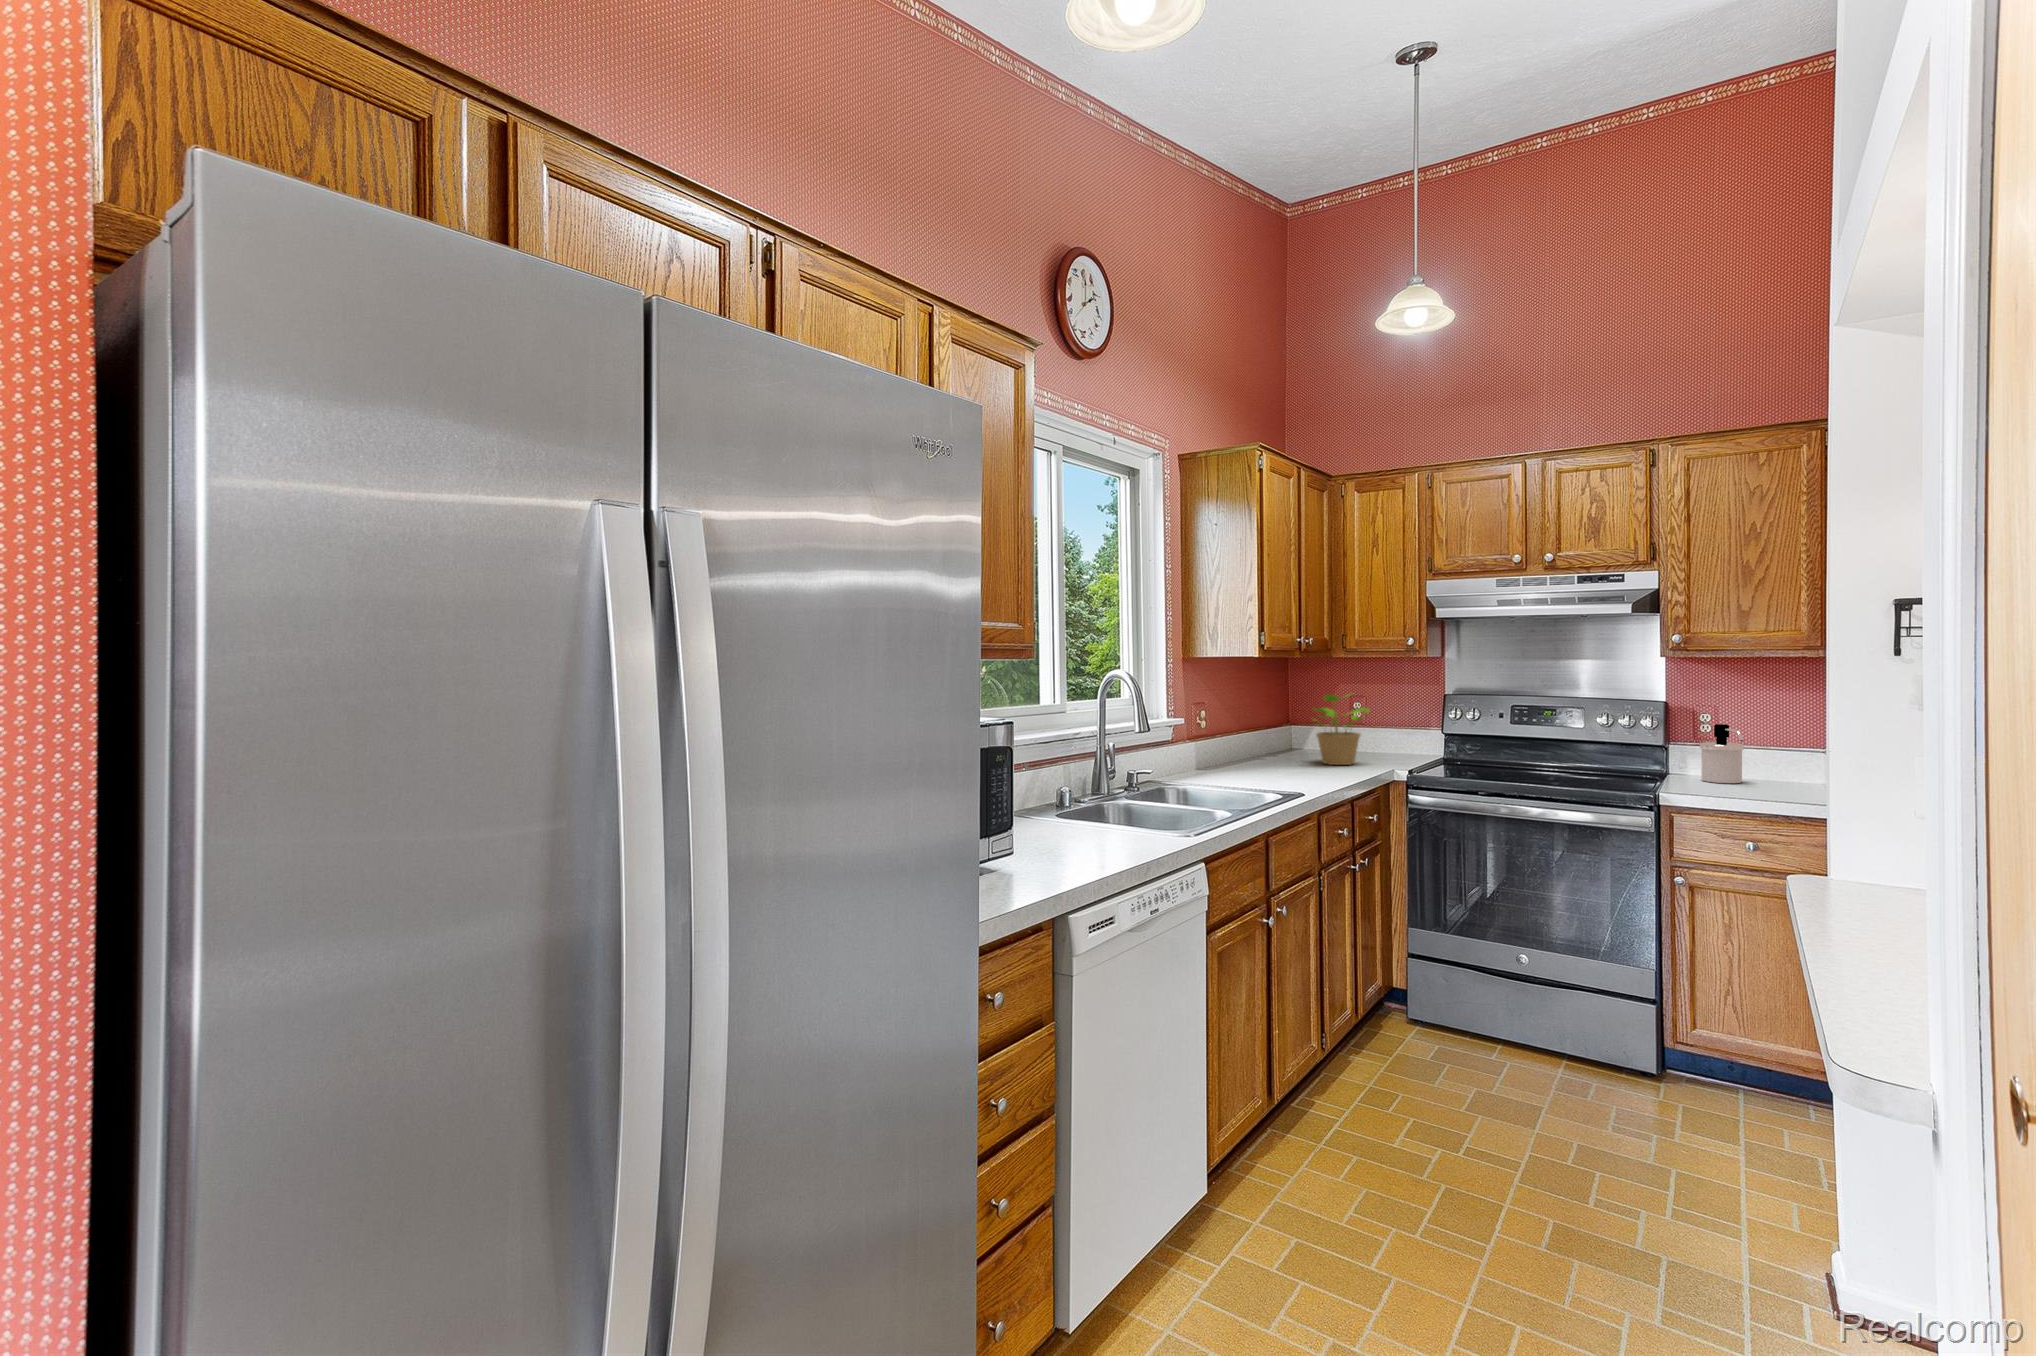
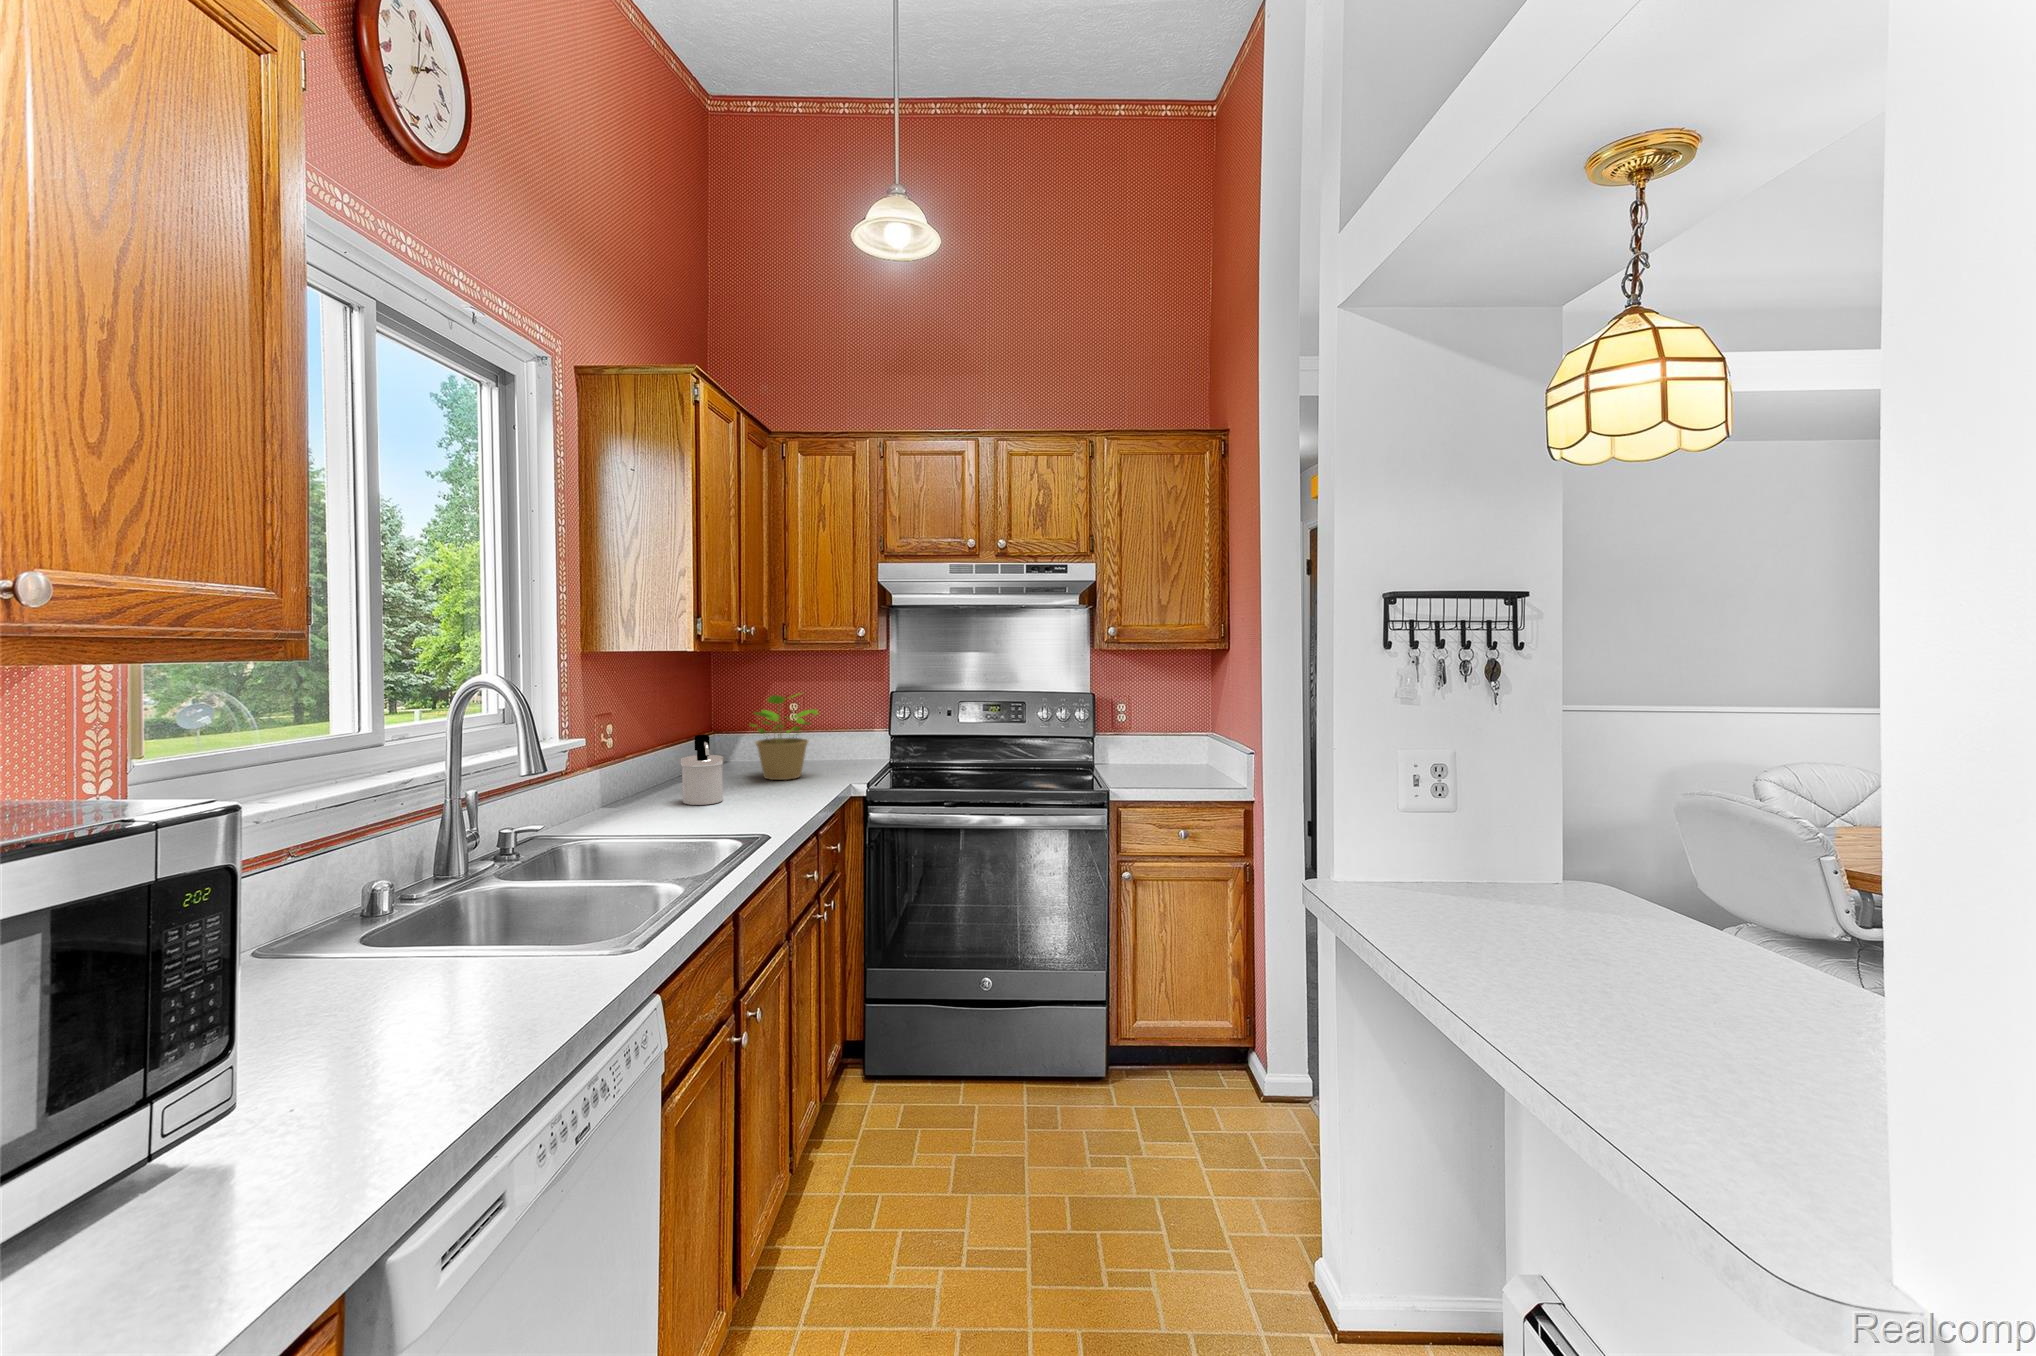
soap dispenser: present [1700,724,1744,783] -> present [681,735,724,805]

